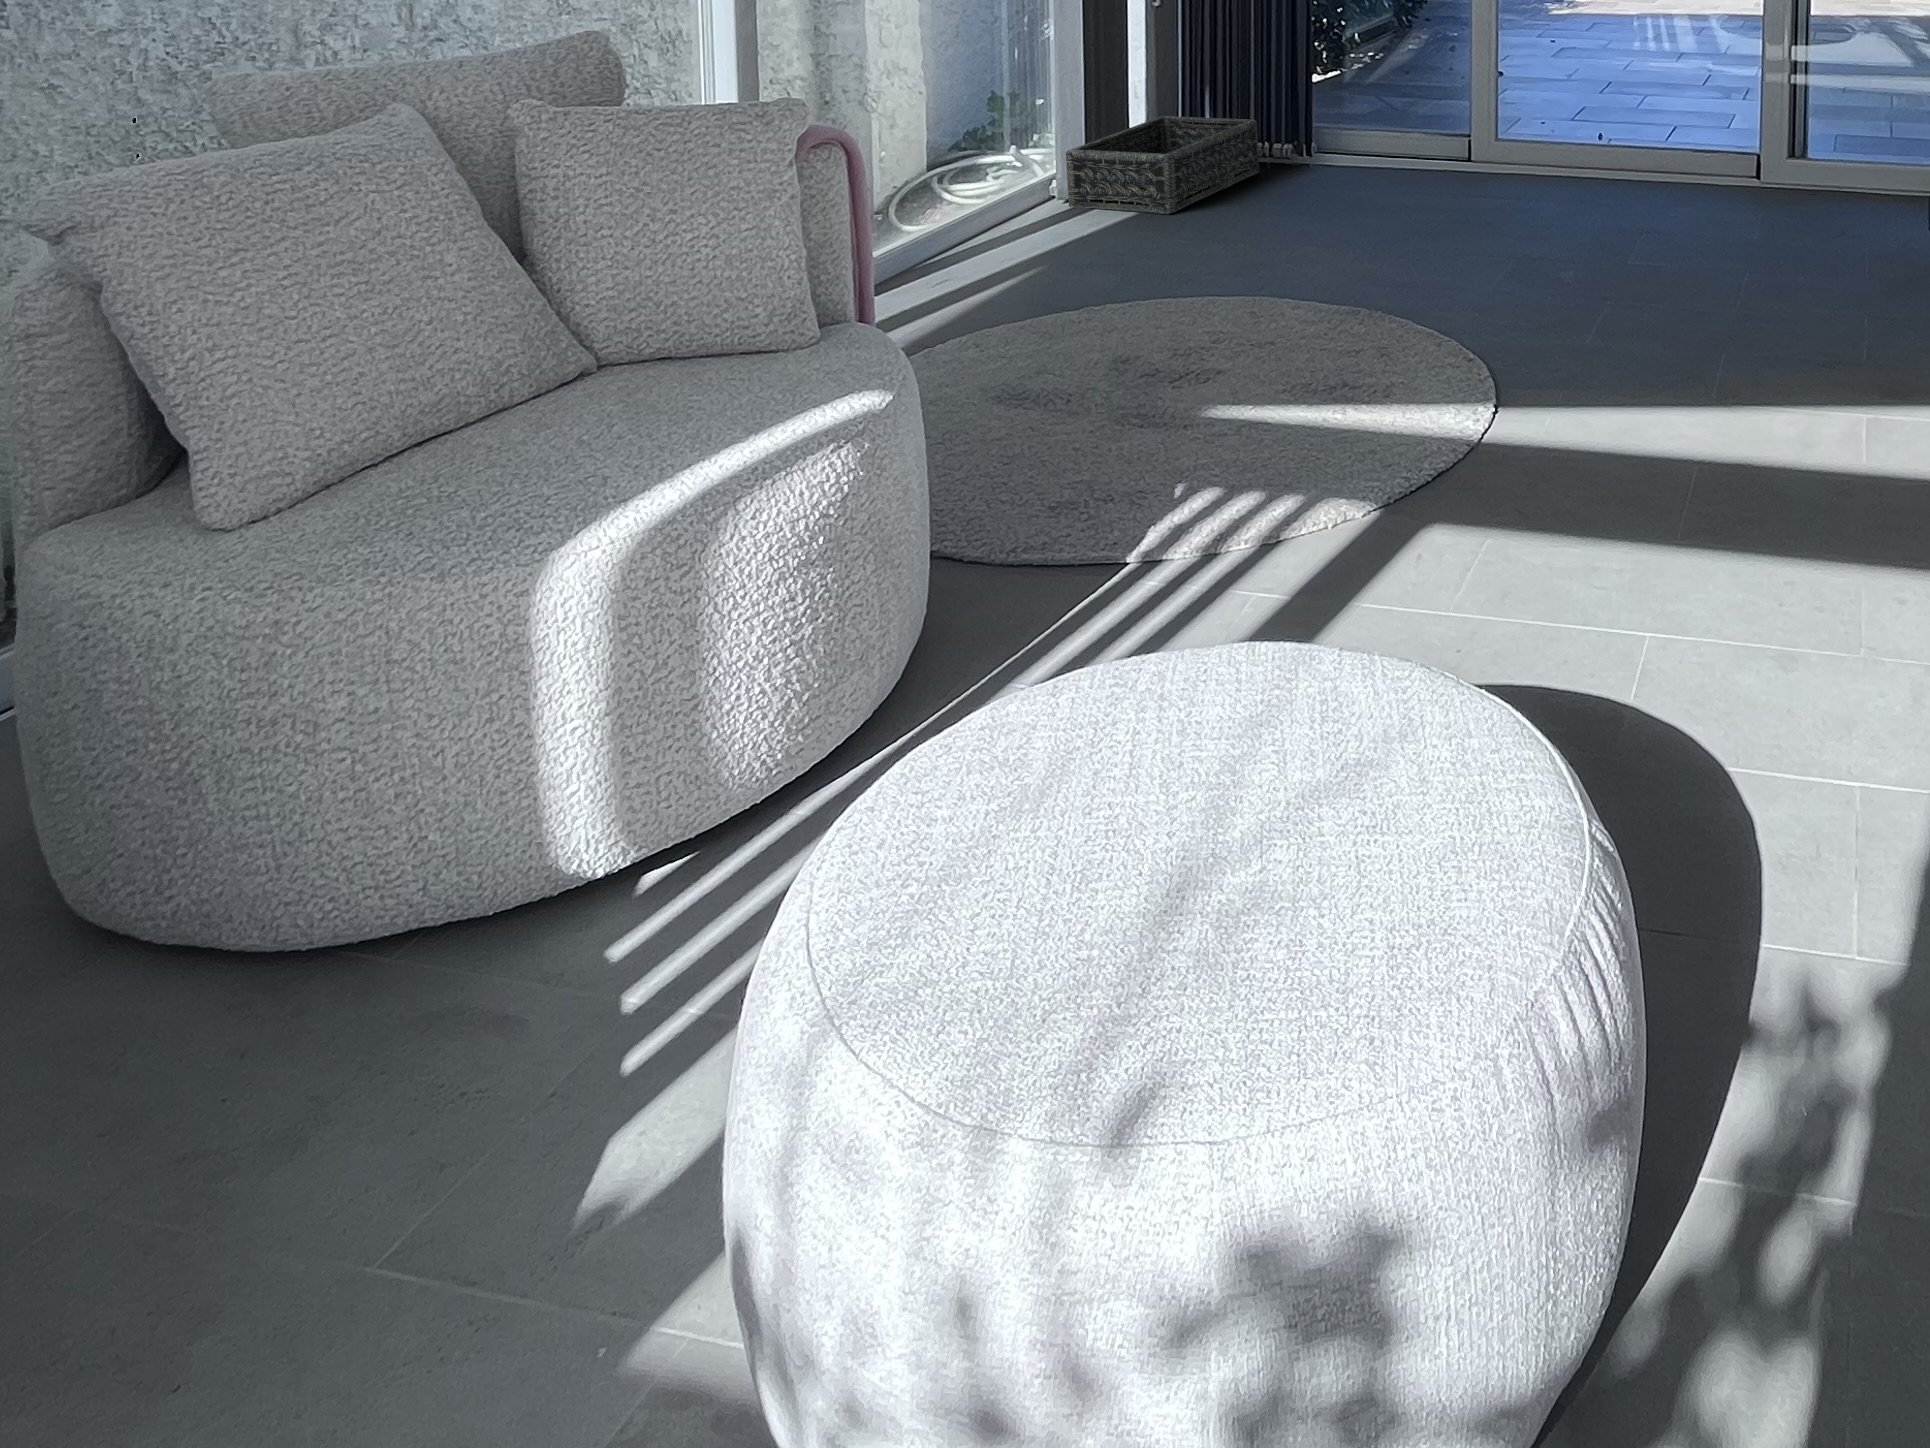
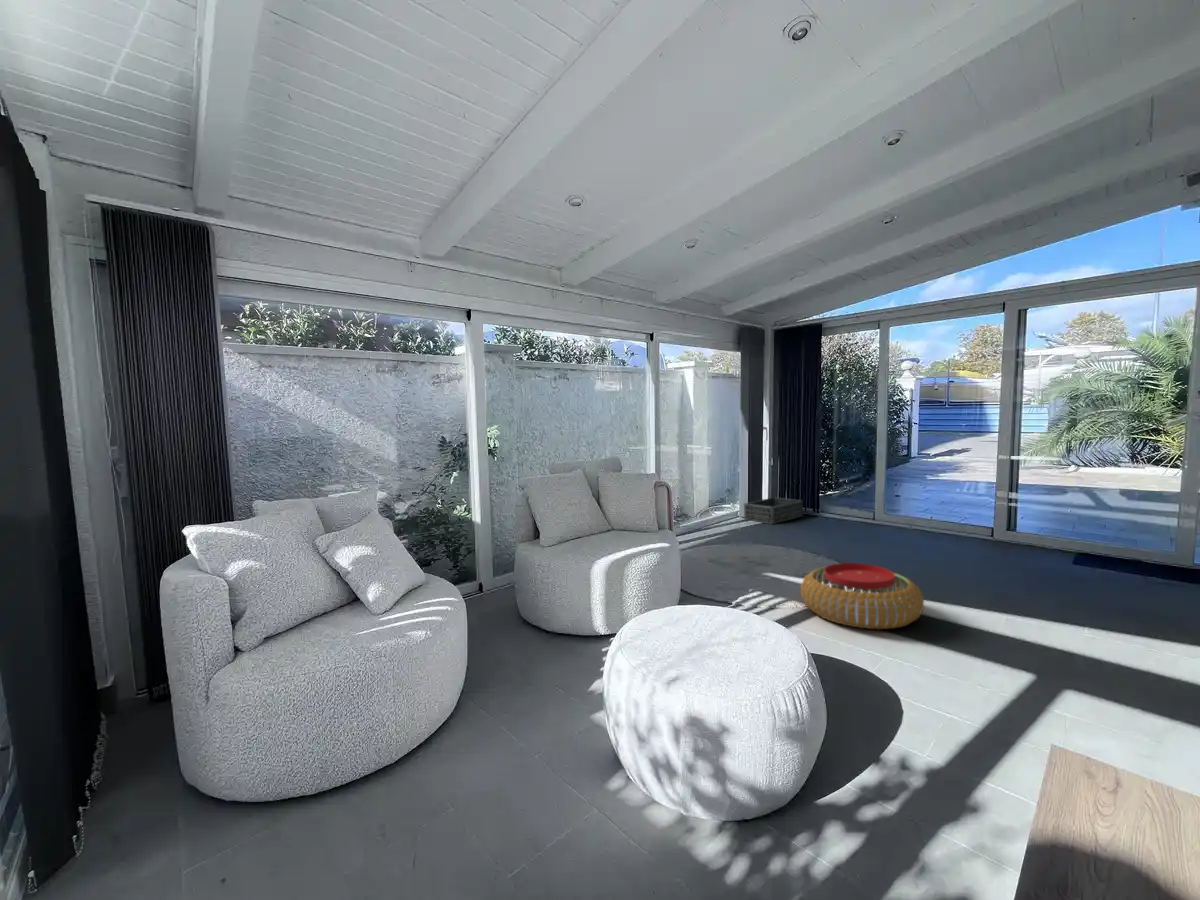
pouf: none [1345,333,1699,555] -> present [801,563,924,629]

